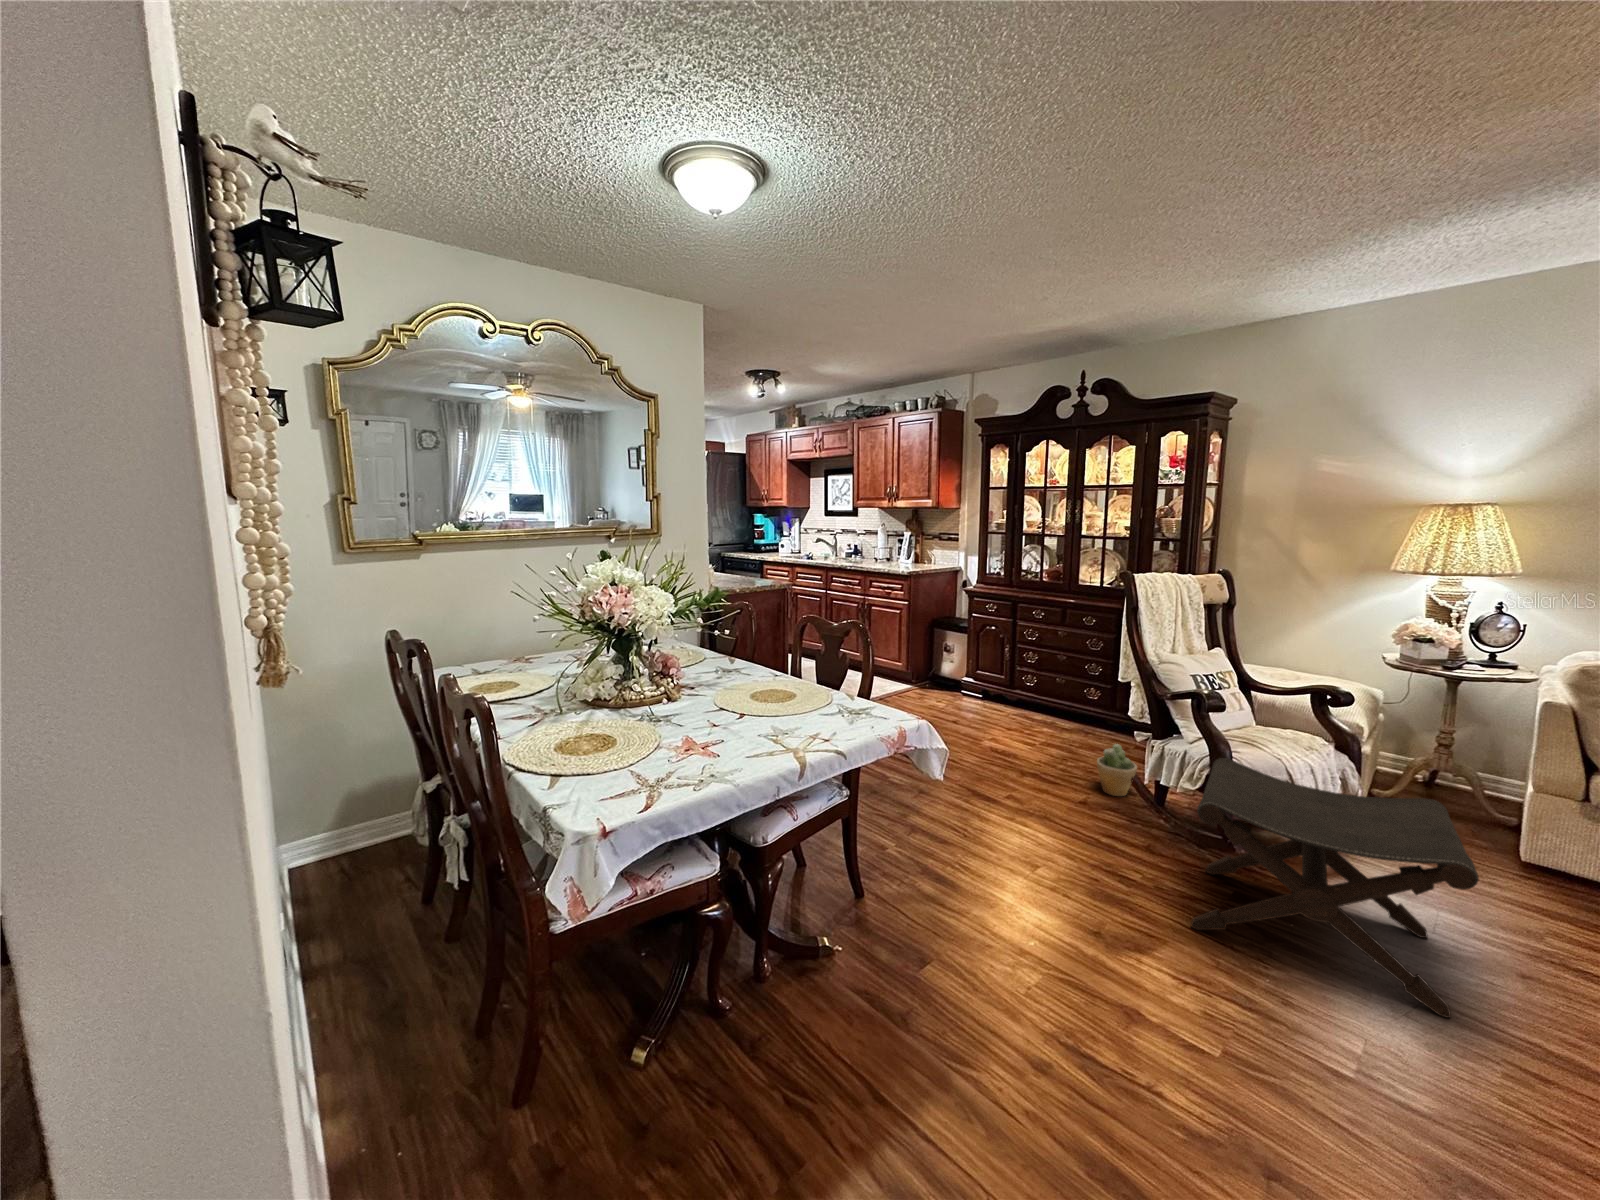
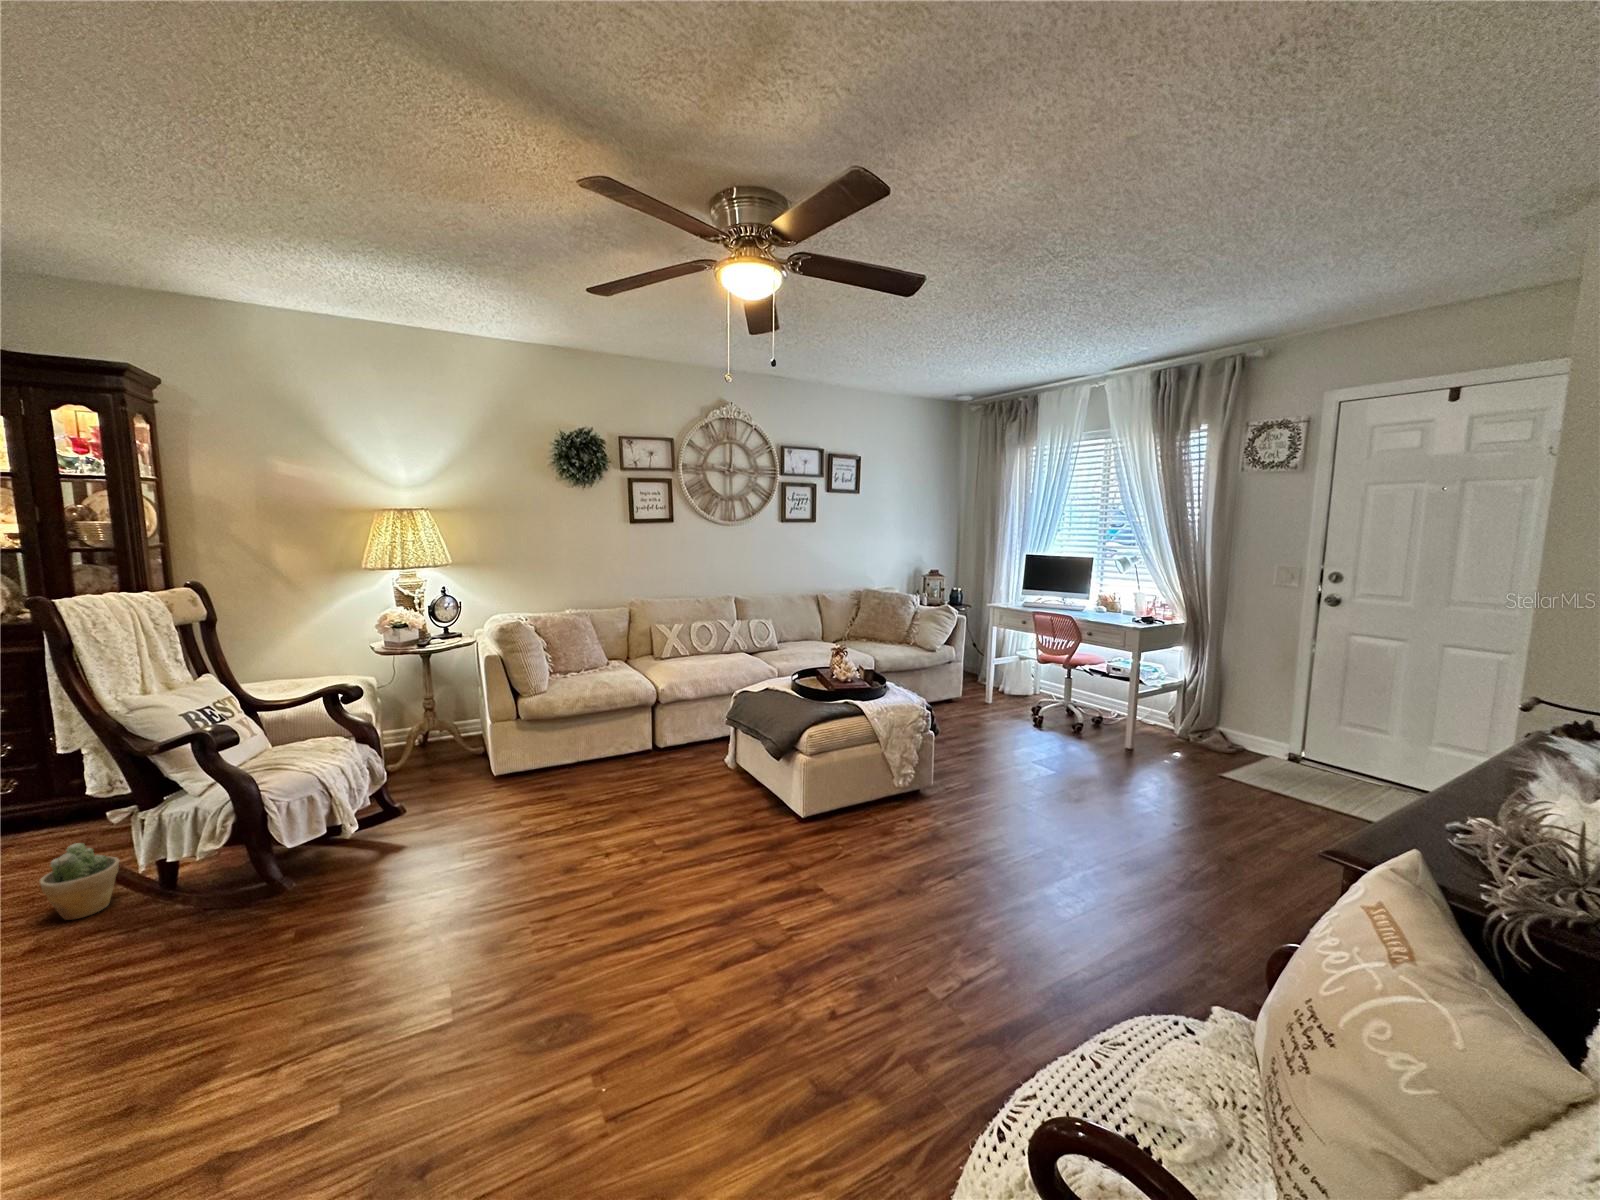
footstool: present [1191,758,1479,1018] -> none [240,753,493,1005]

